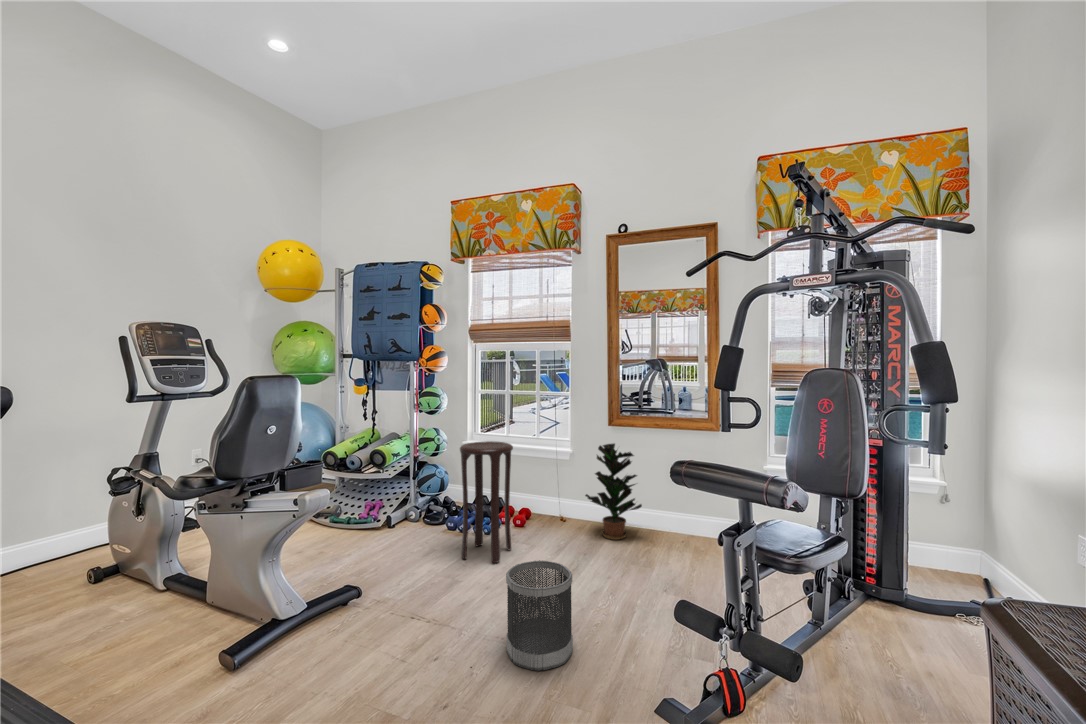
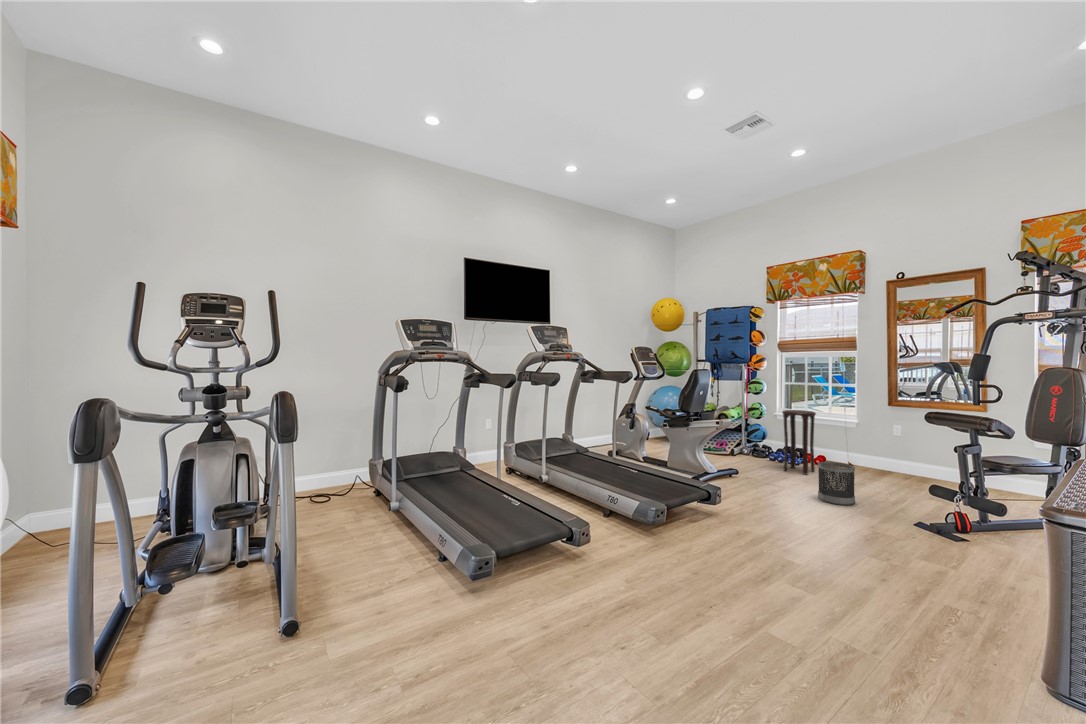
potted plant: present [585,444,642,540] -> none [867,418,913,478]

